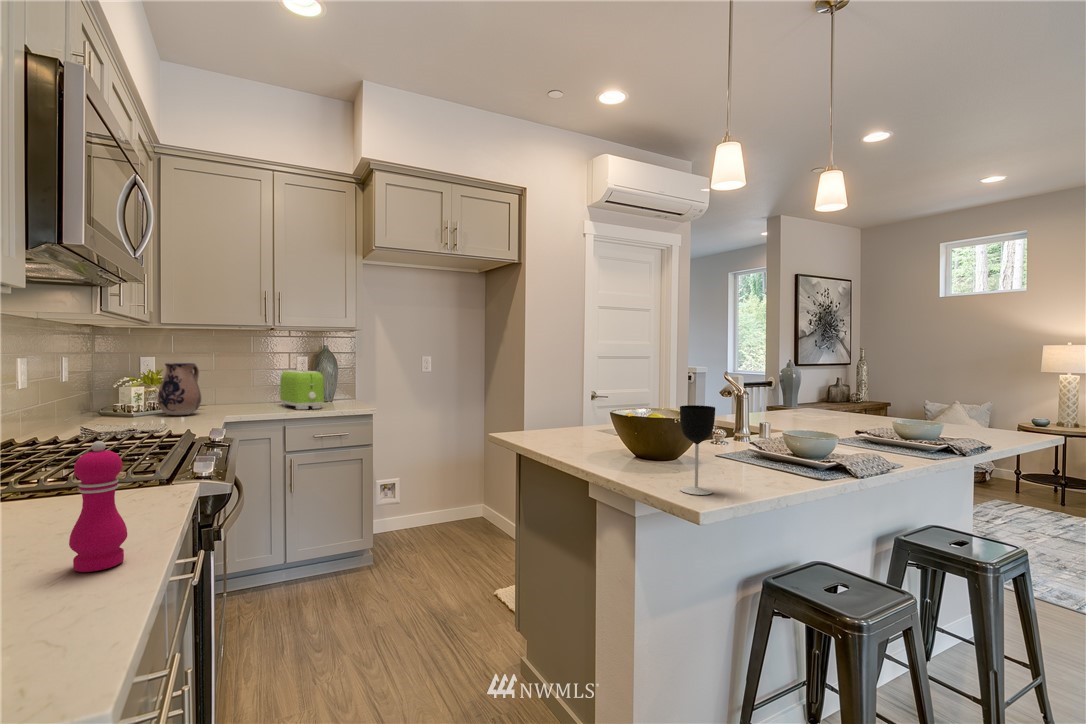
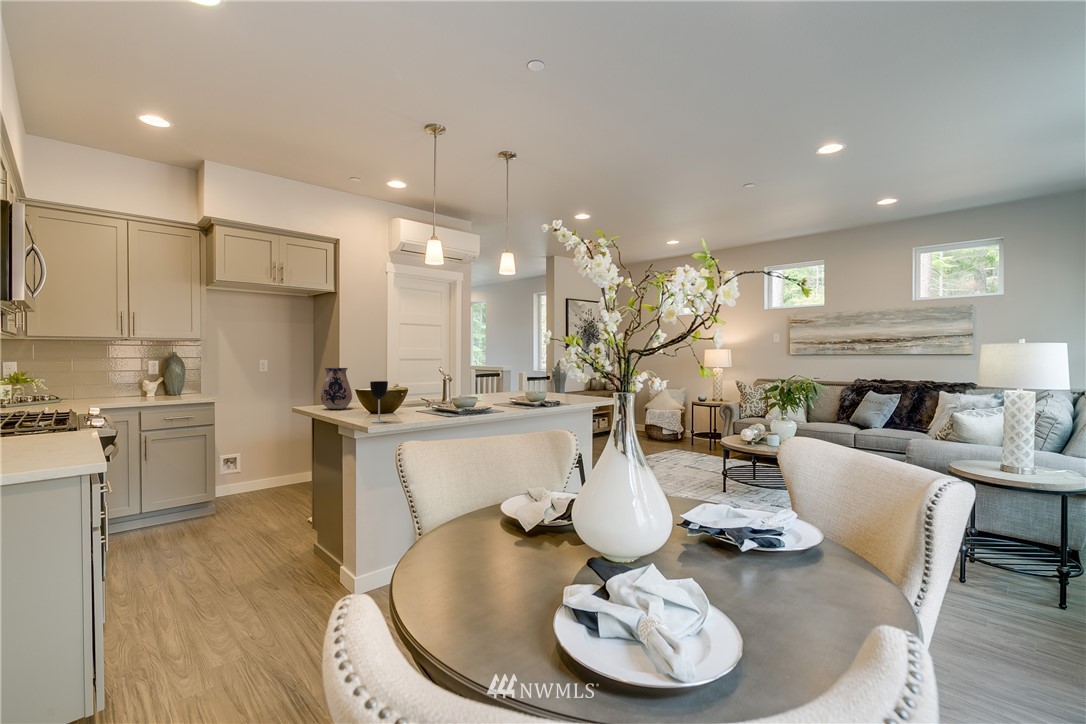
ceramic pitcher: present [158,363,201,415] -> present [321,368,352,409]
toaster: present [280,370,324,409] -> none [134,371,172,400]
pepper mill: present [69,441,127,572] -> none [47,396,74,452]

